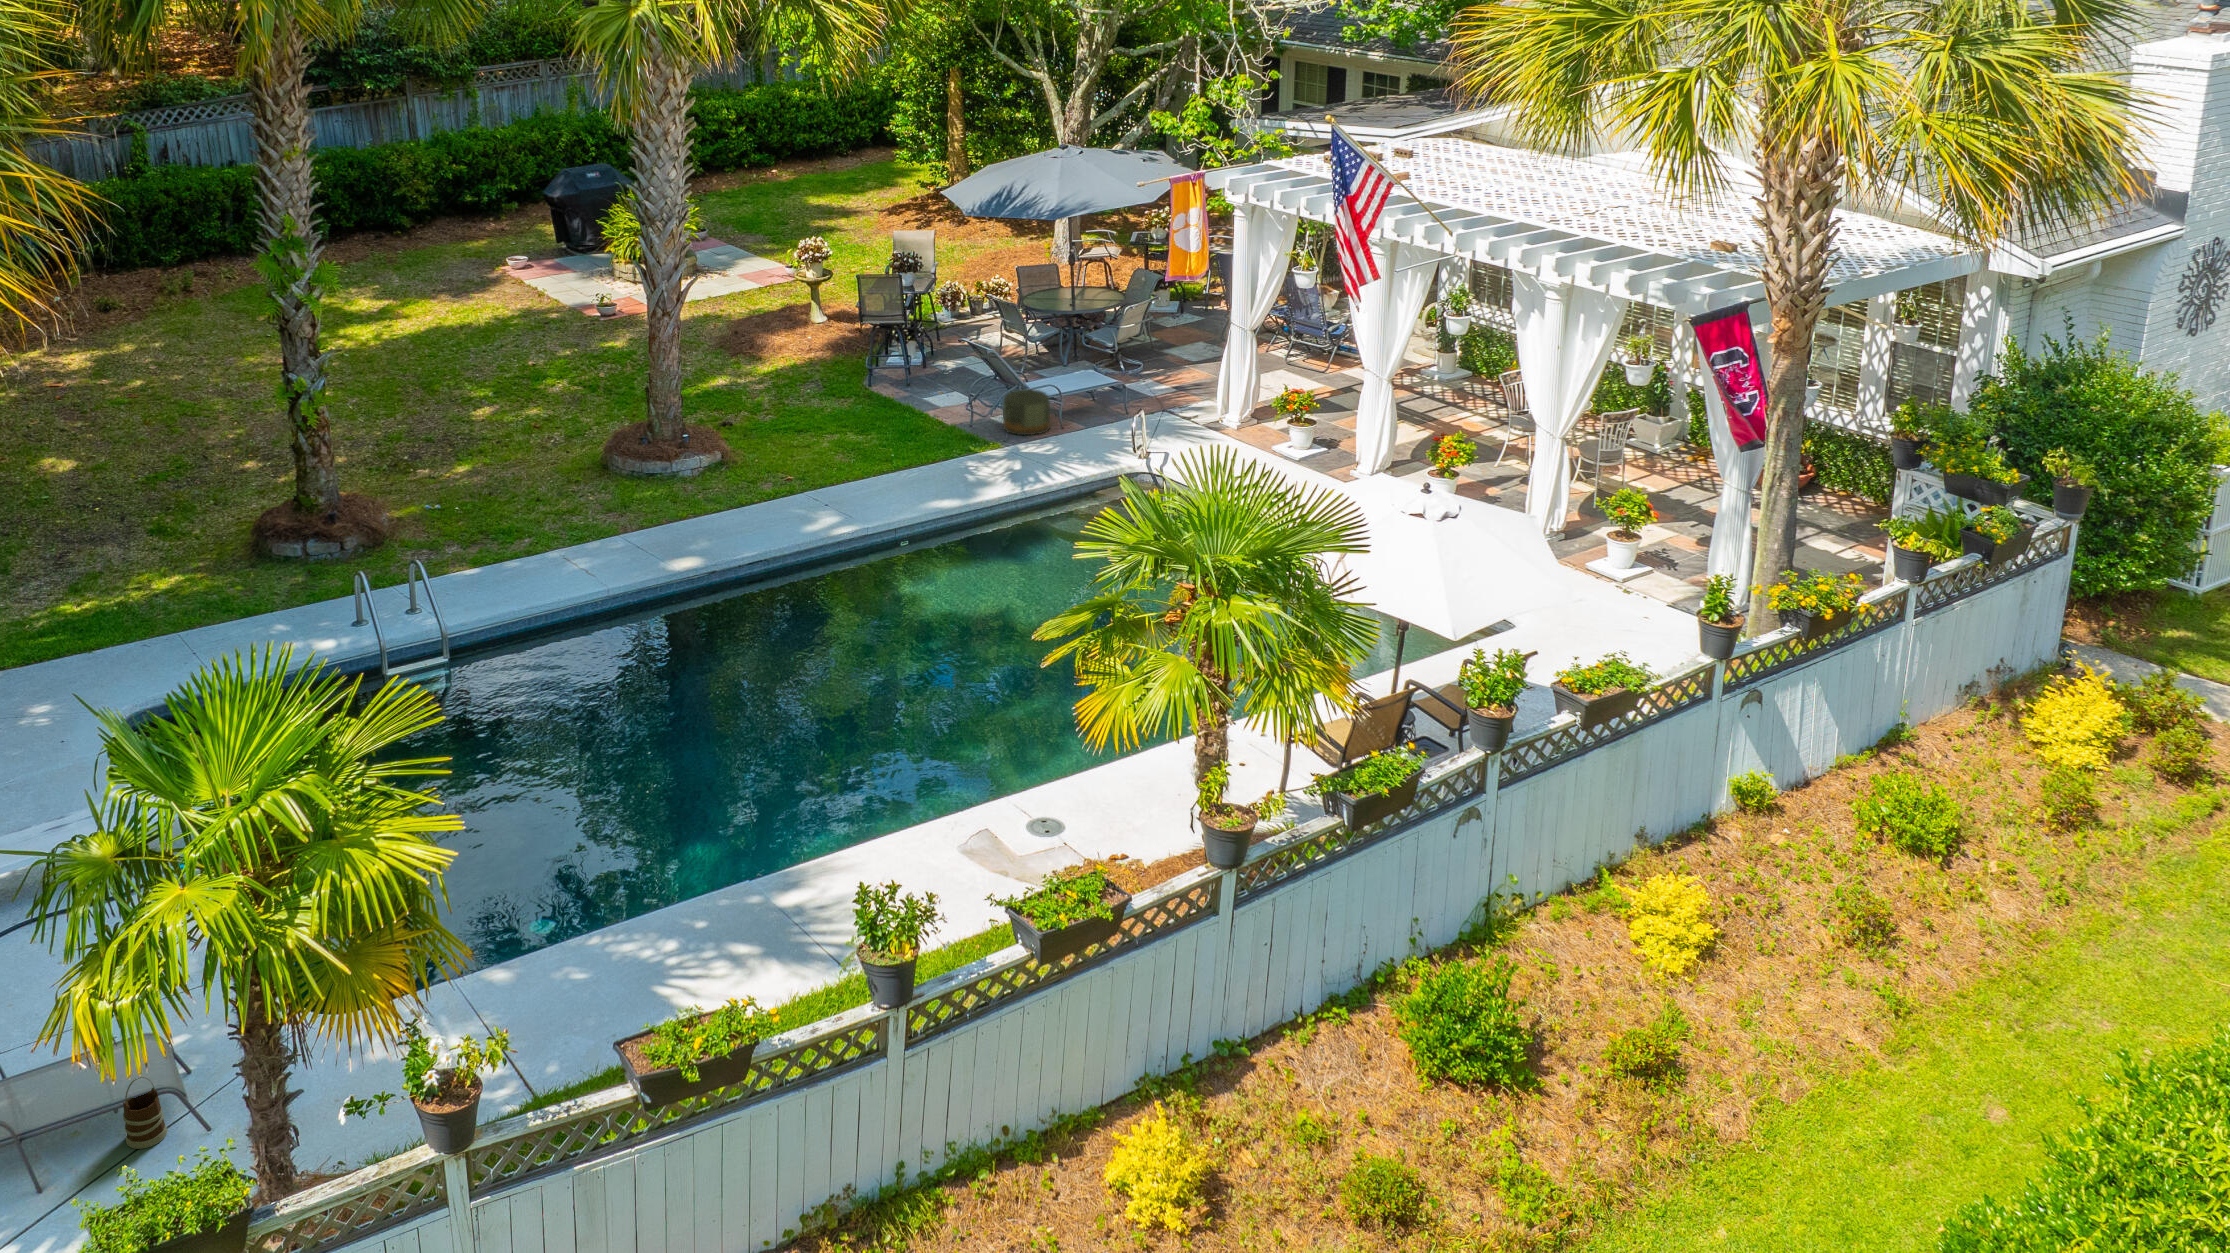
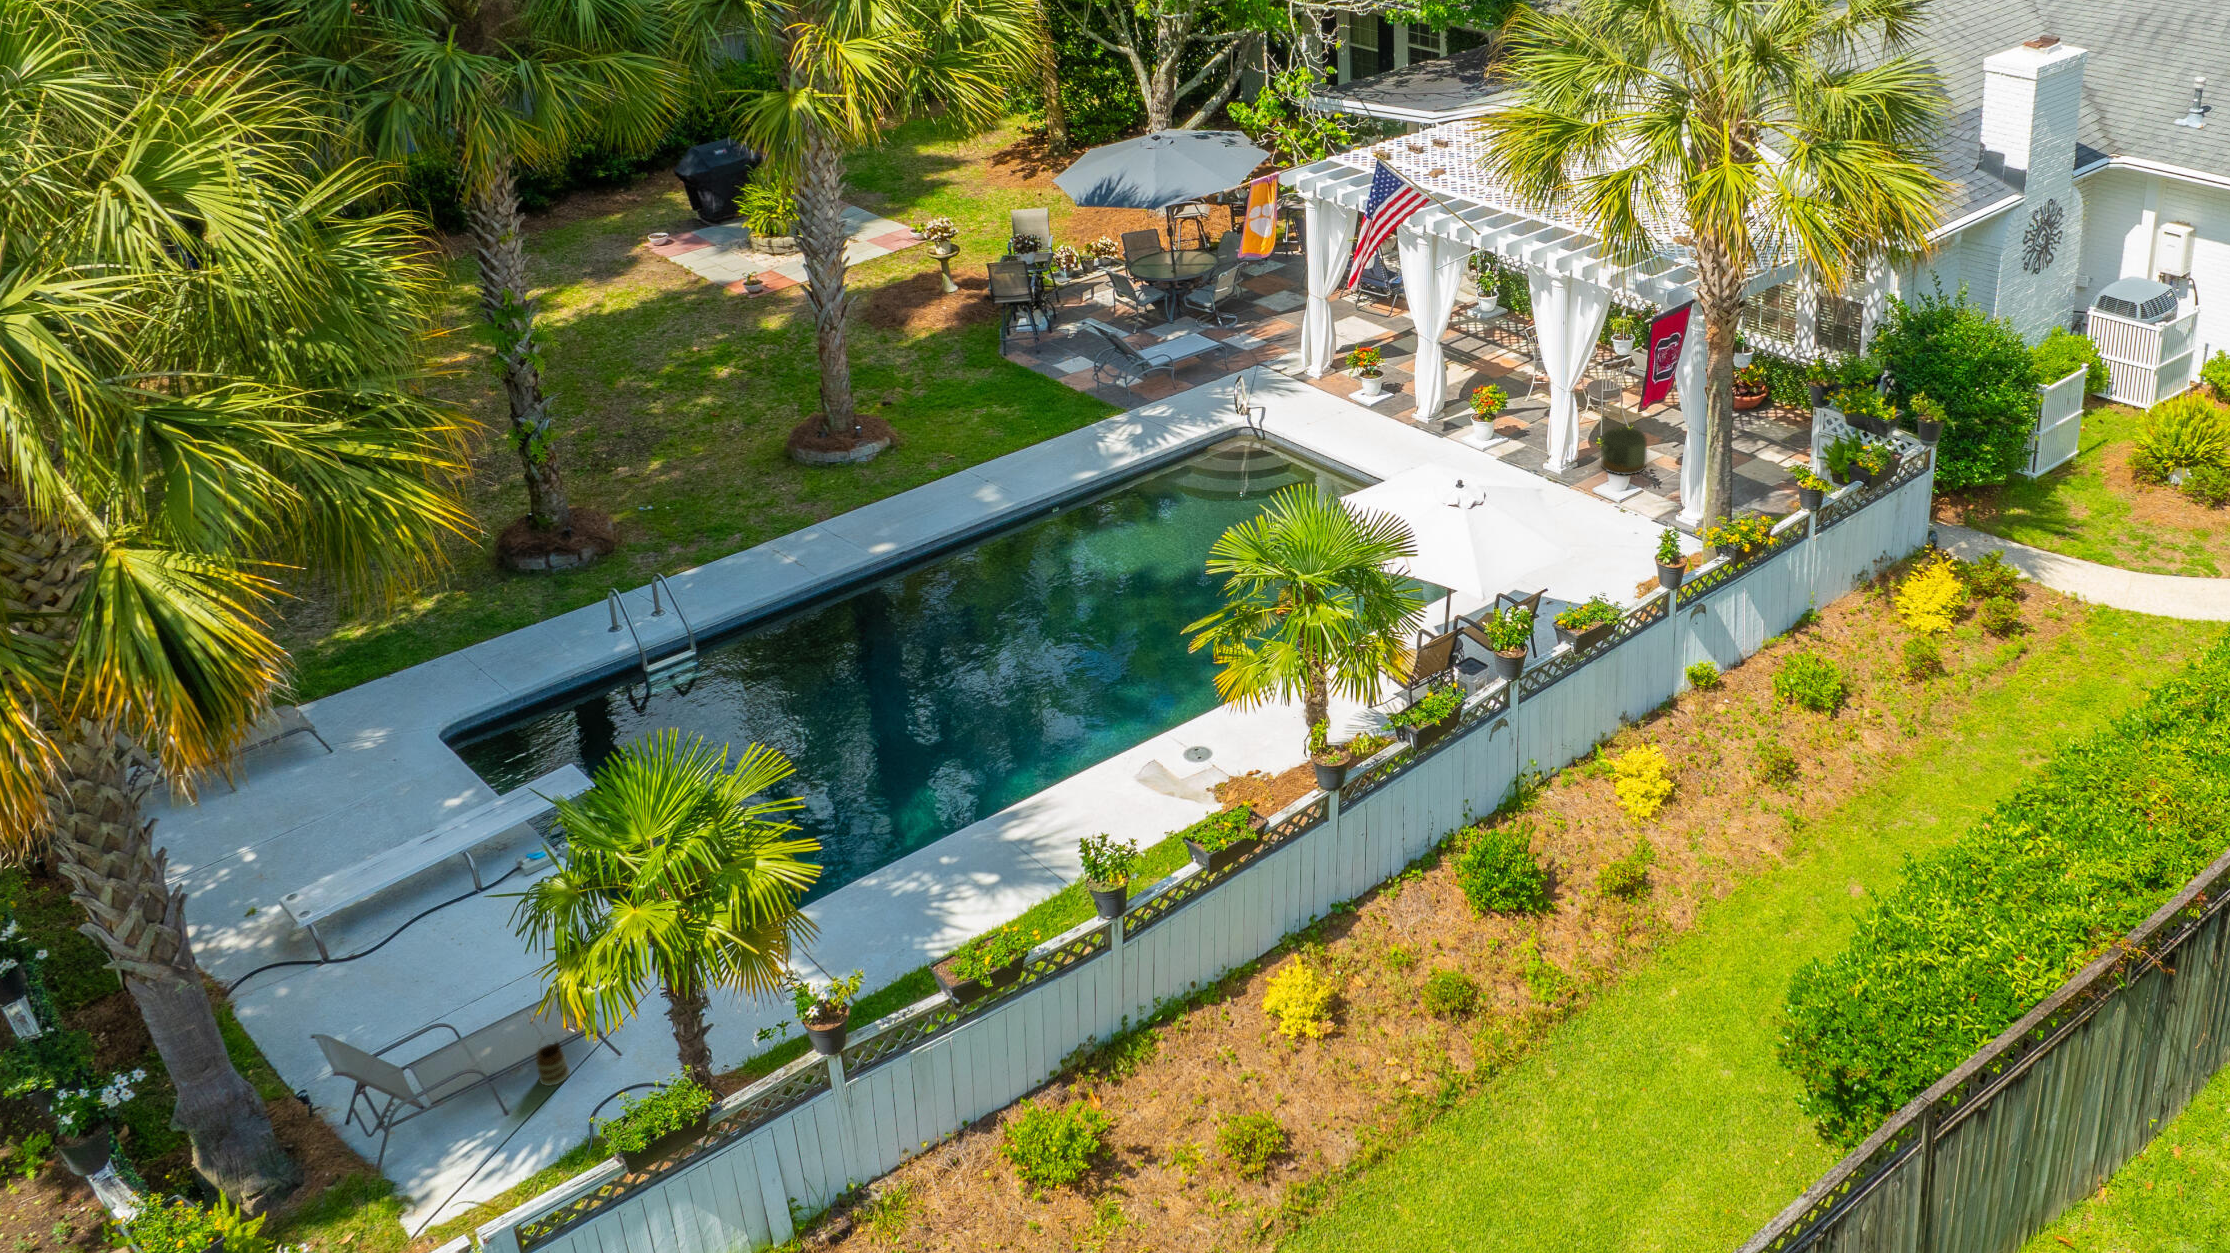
pouf: present [1003,389,1050,435] -> present [1601,428,1647,475]

